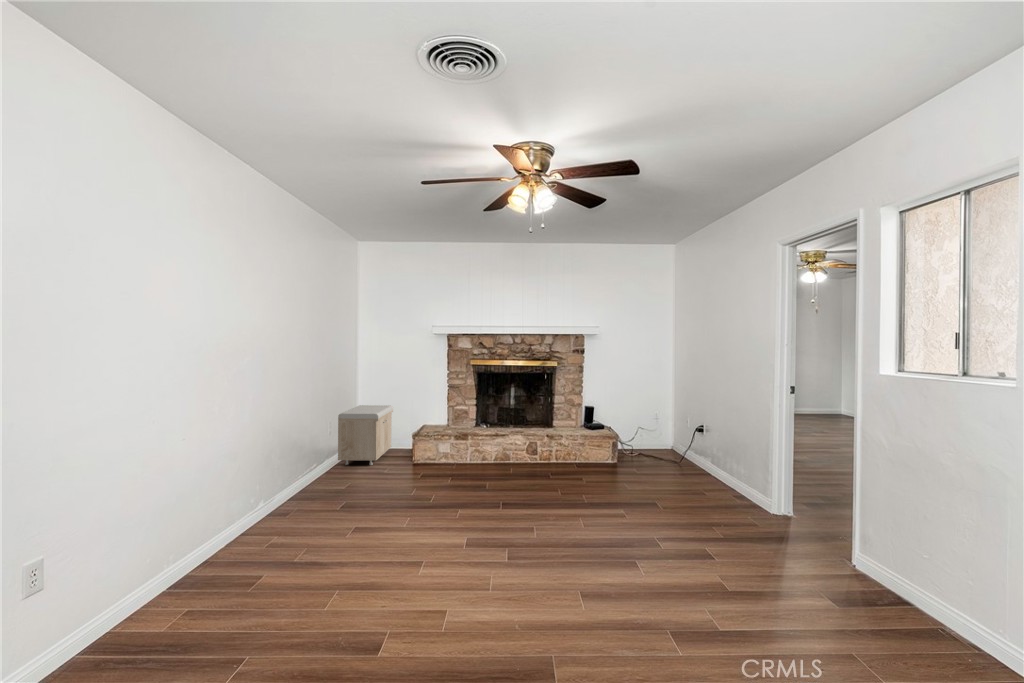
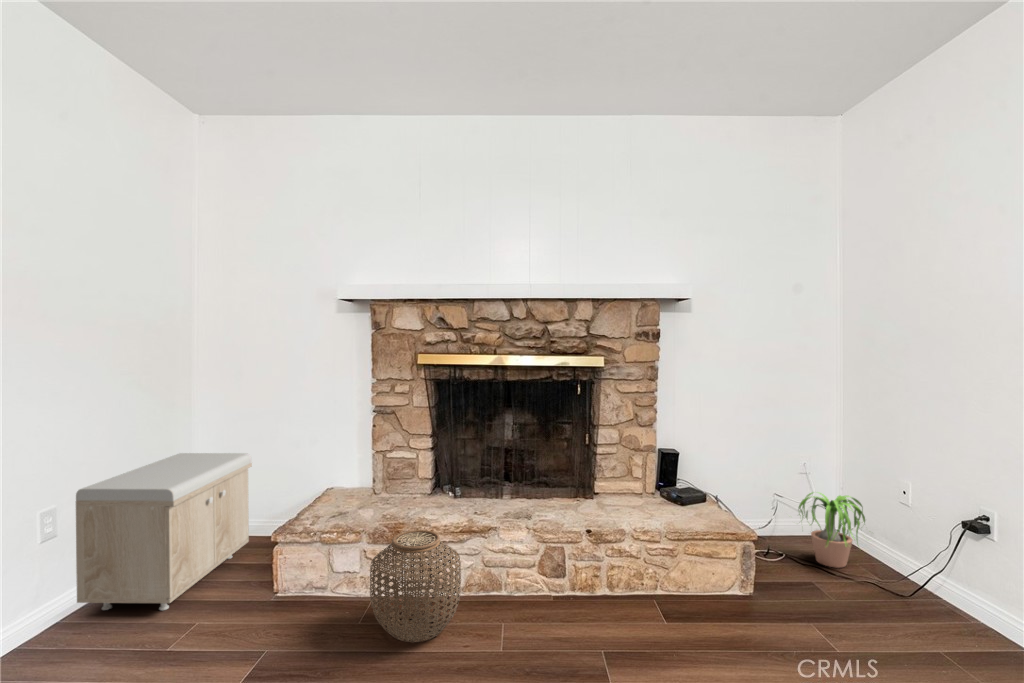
potted plant: none [641,424,677,456] -> present [799,492,865,568]
woven basket: none [460,431,495,471] -> present [370,530,461,642]

